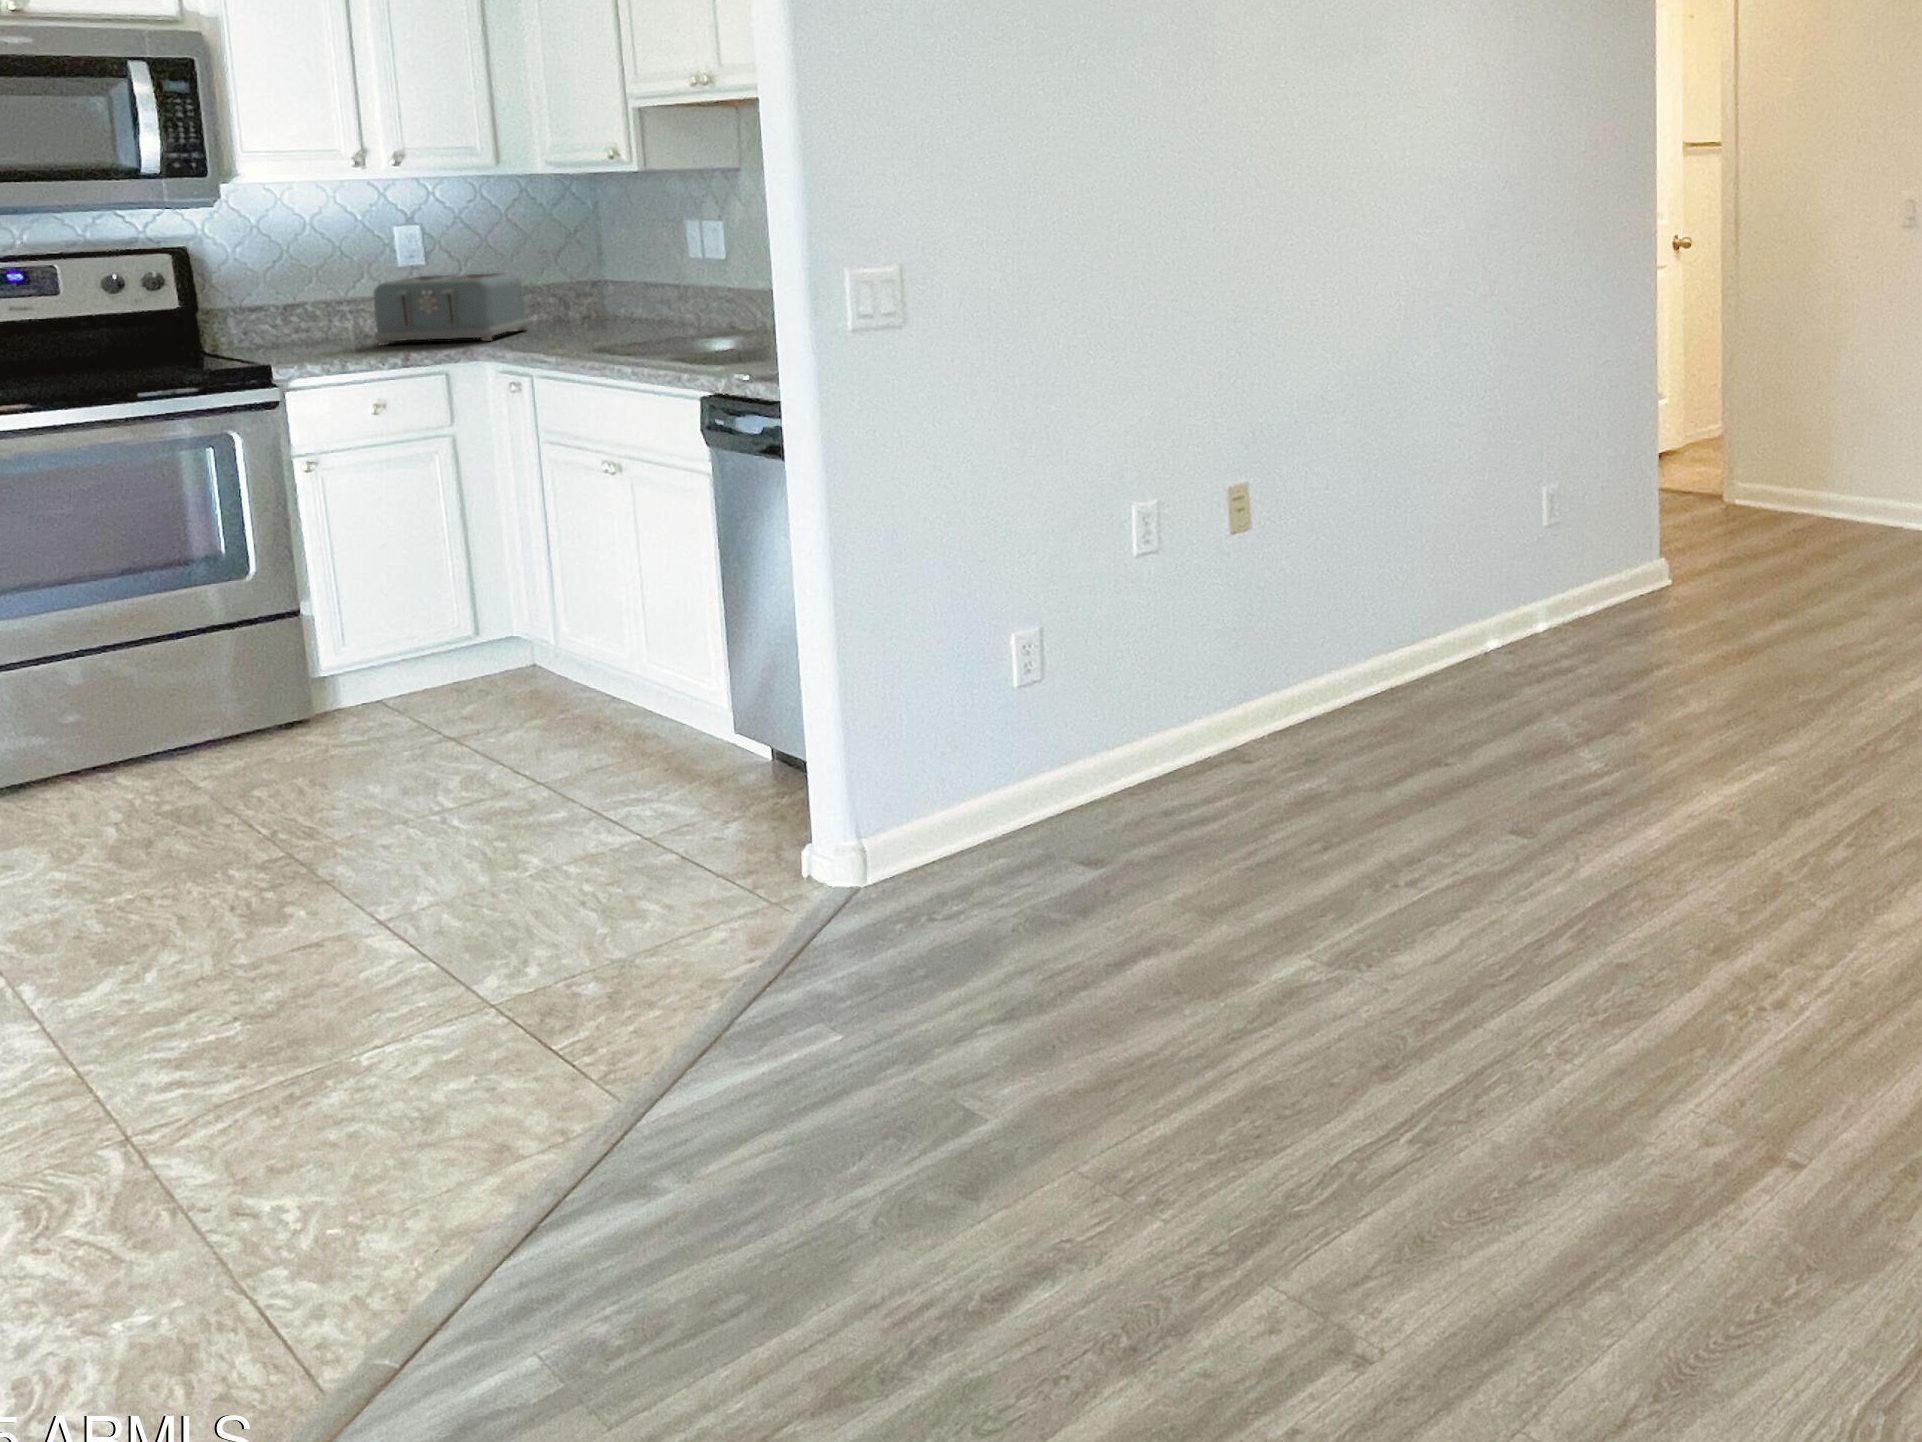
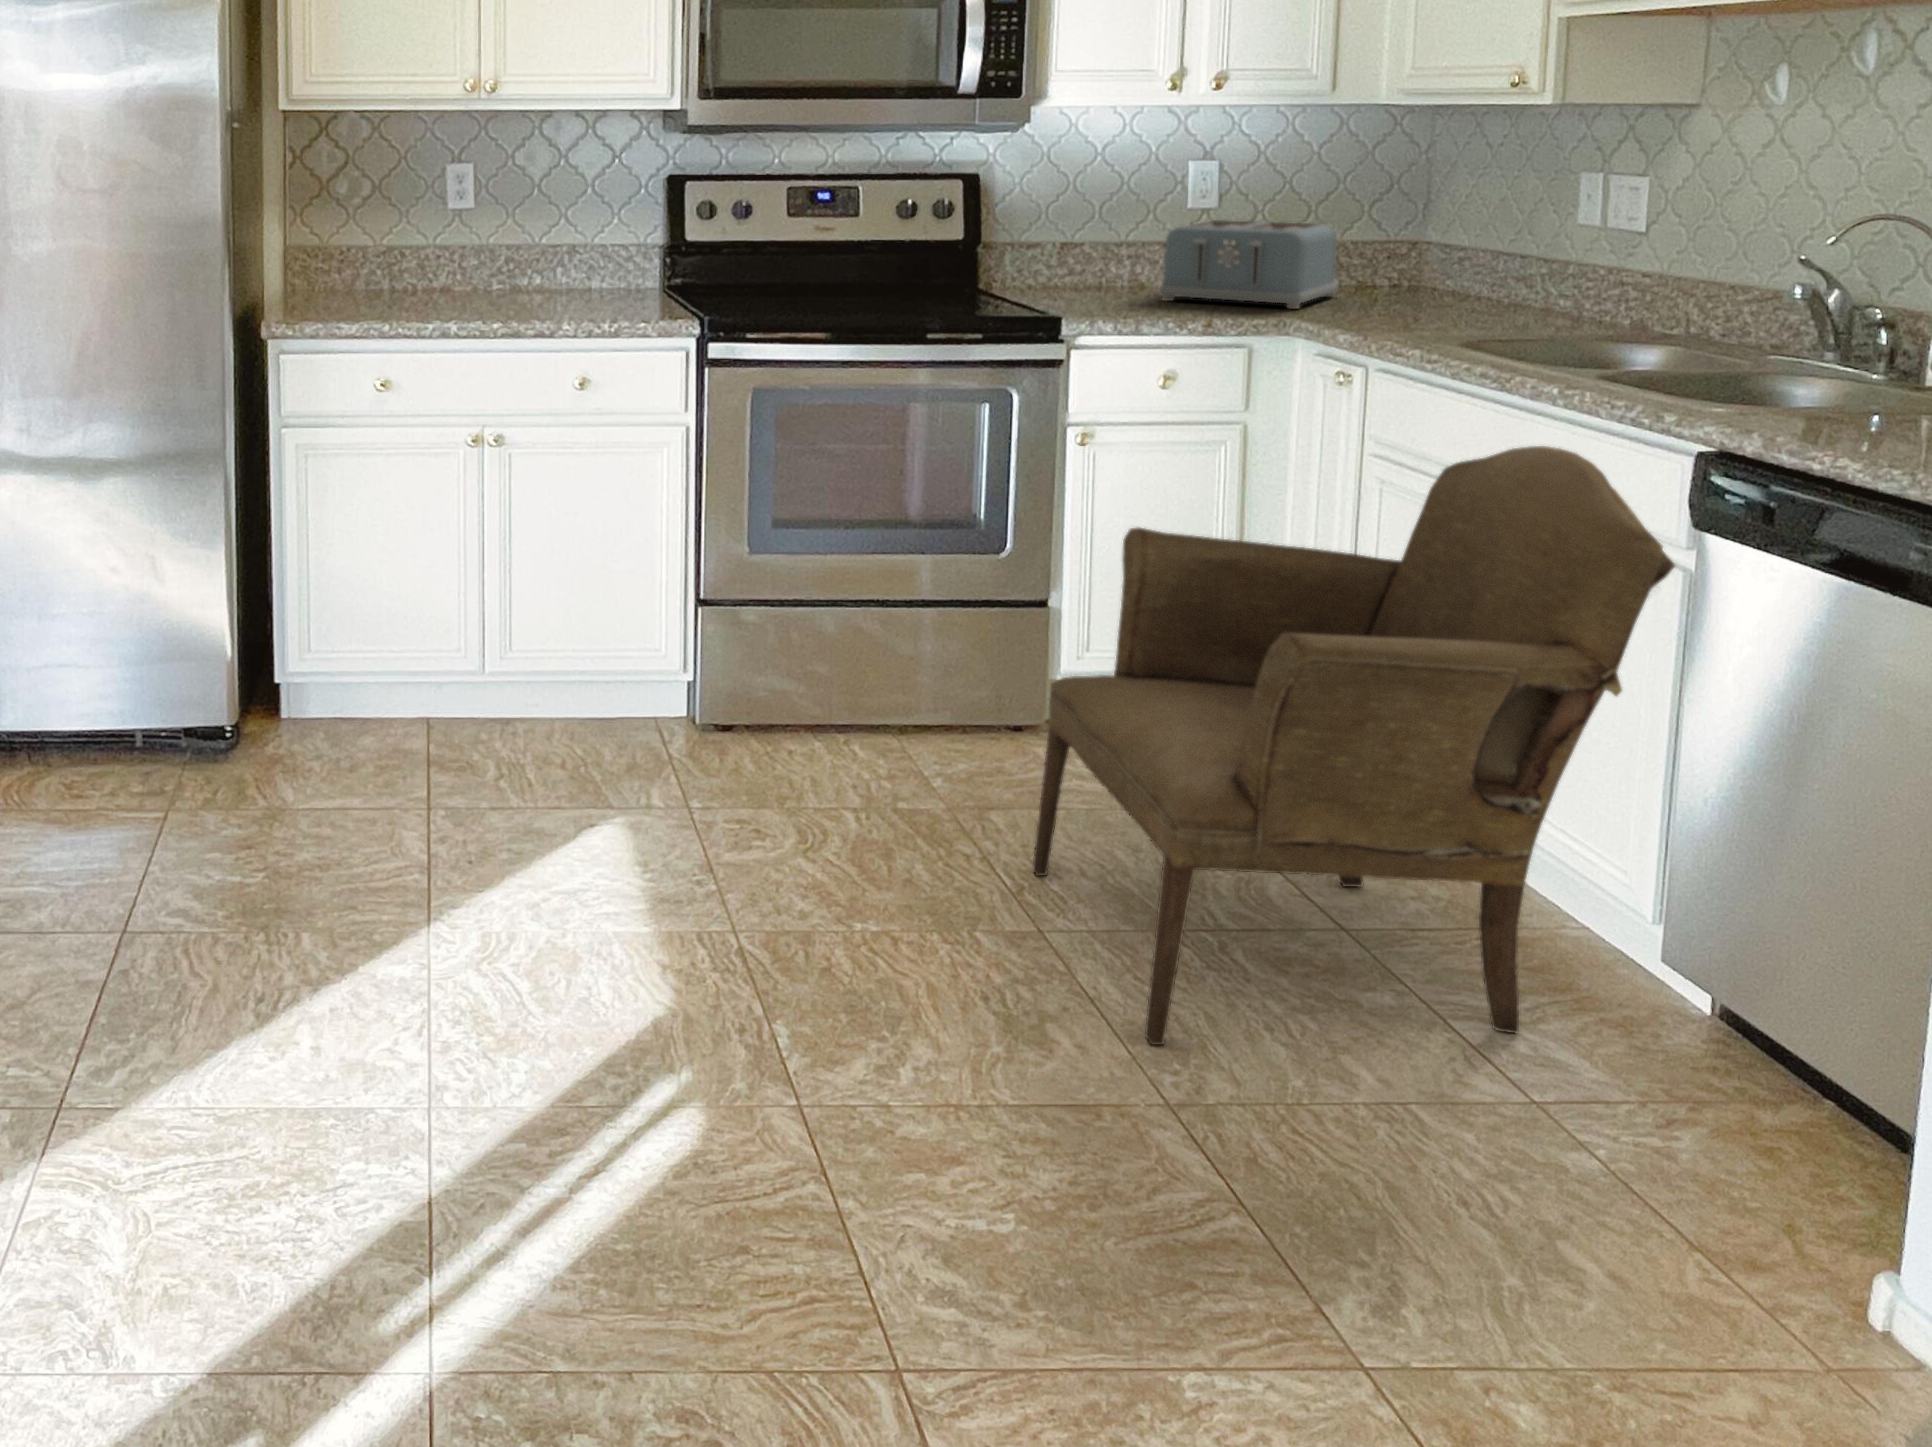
armchair: none [285,410,701,893] -> present [1033,446,1675,1045]

